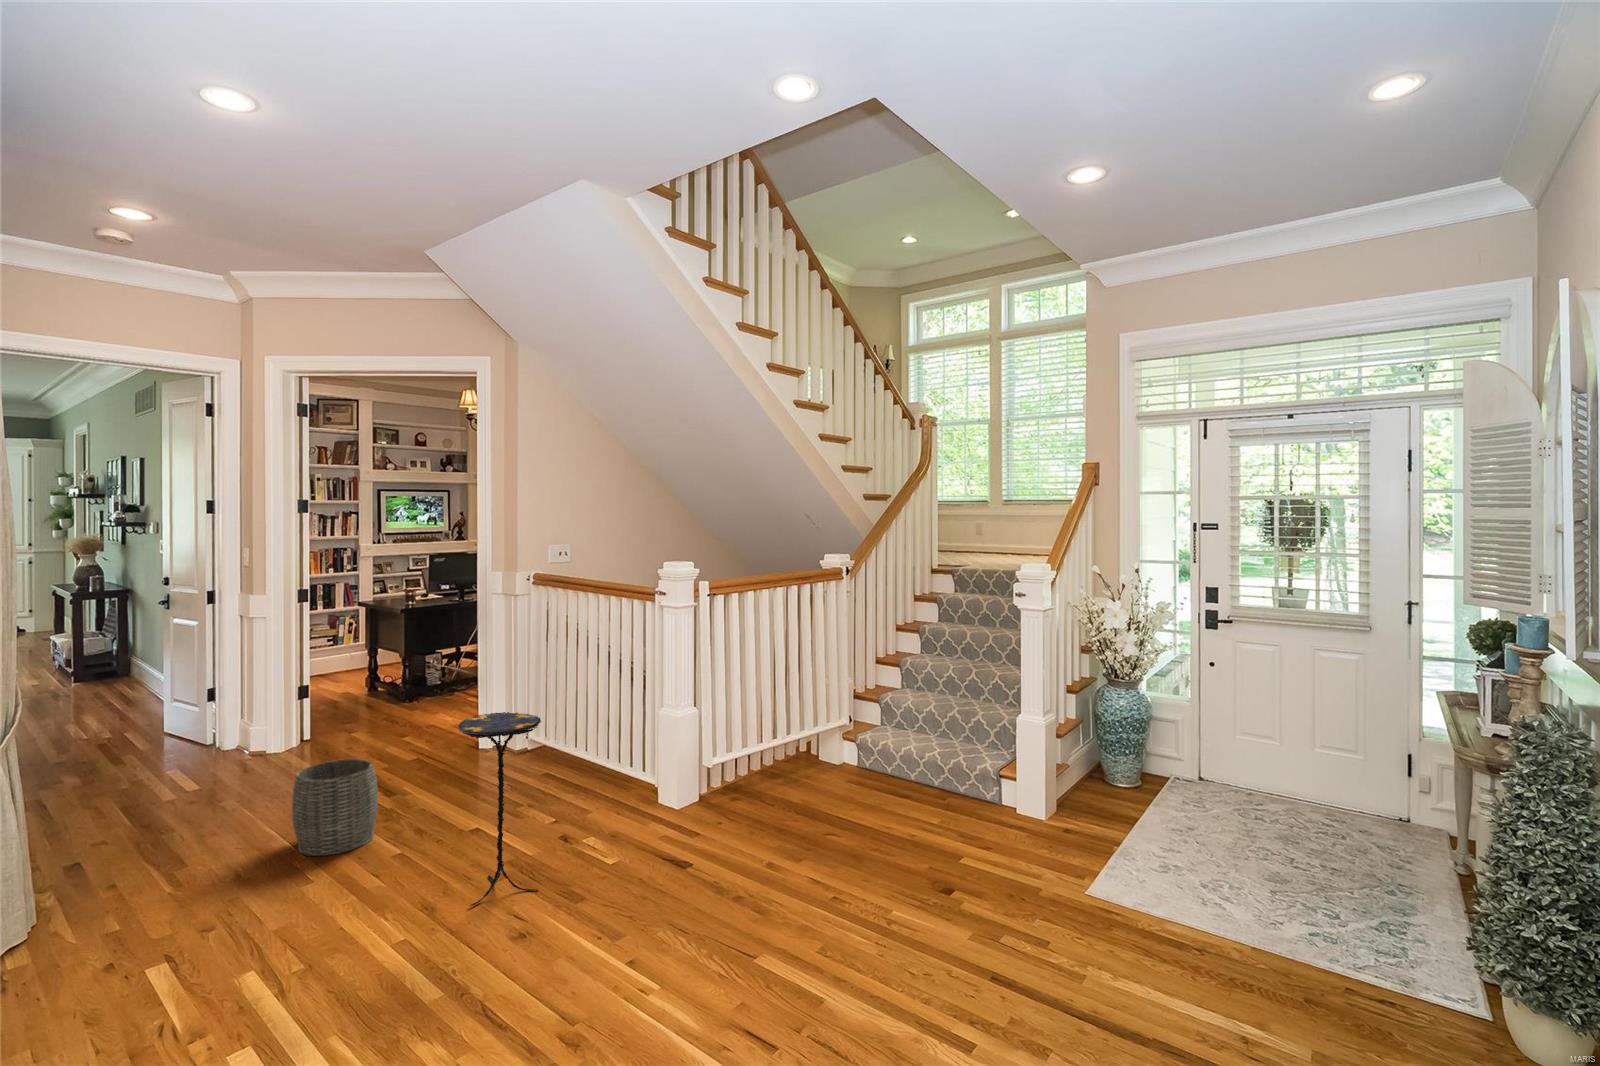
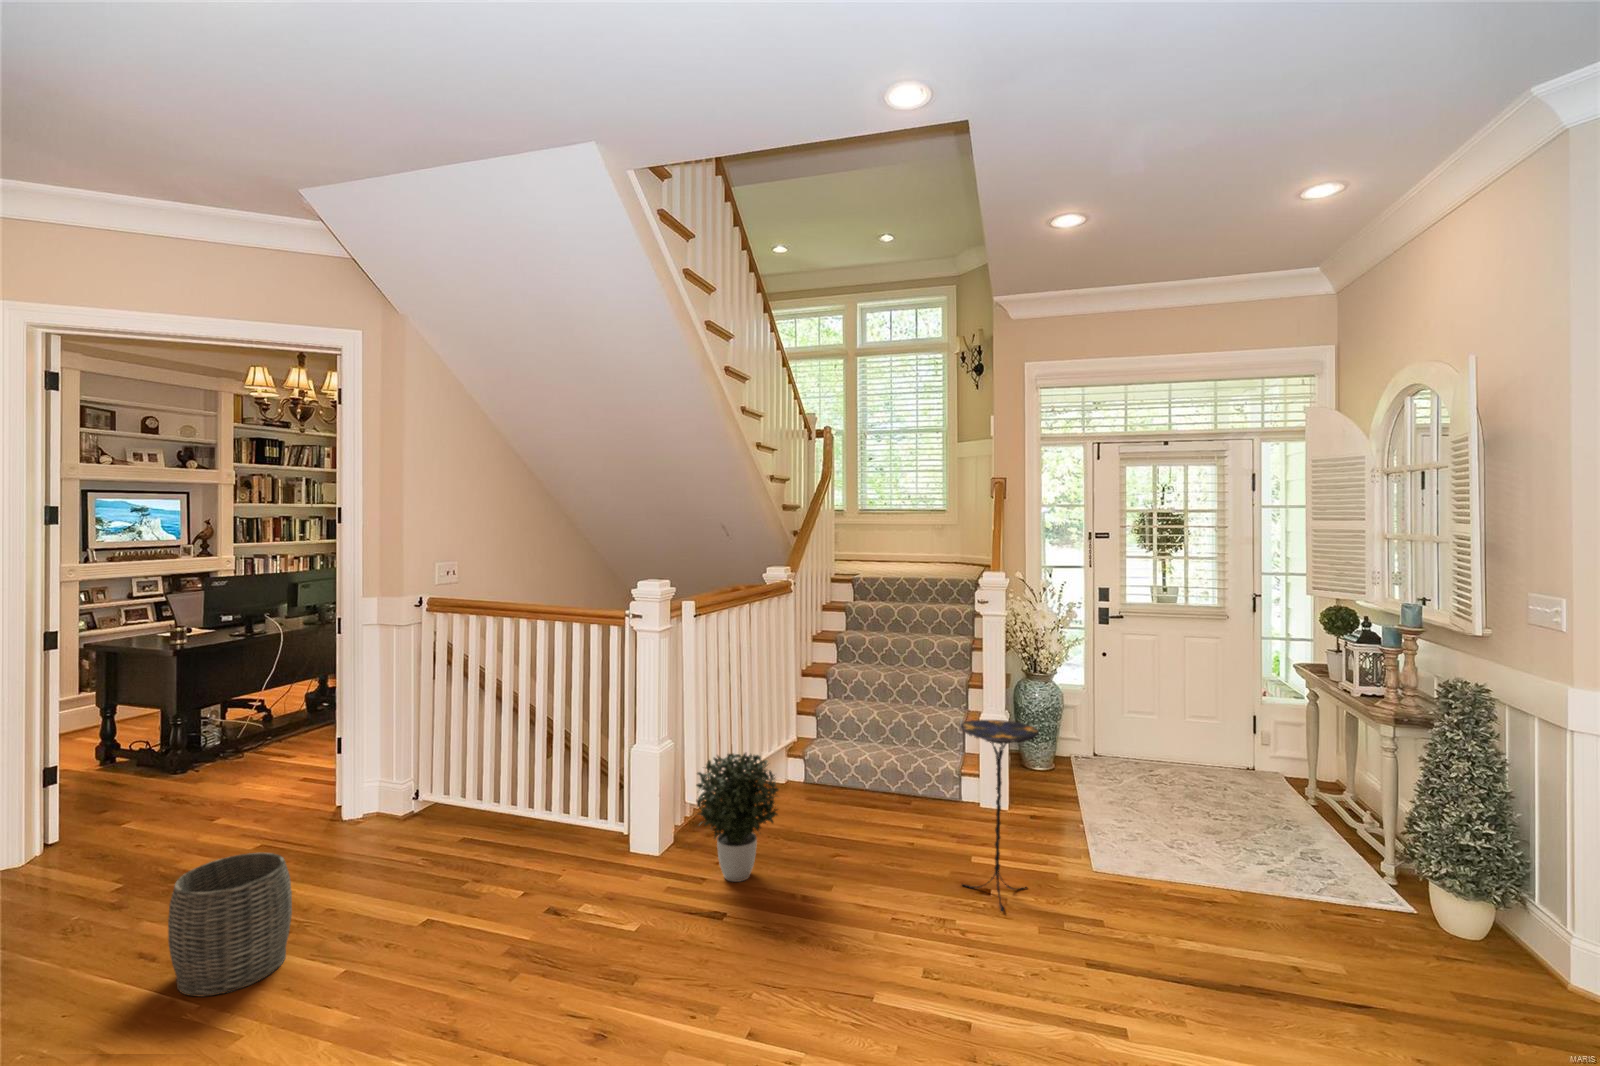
side table: present [458,712,541,906] -> present [961,720,1039,911]
potted plant: none [686,722,769,842] -> present [696,753,778,882]

